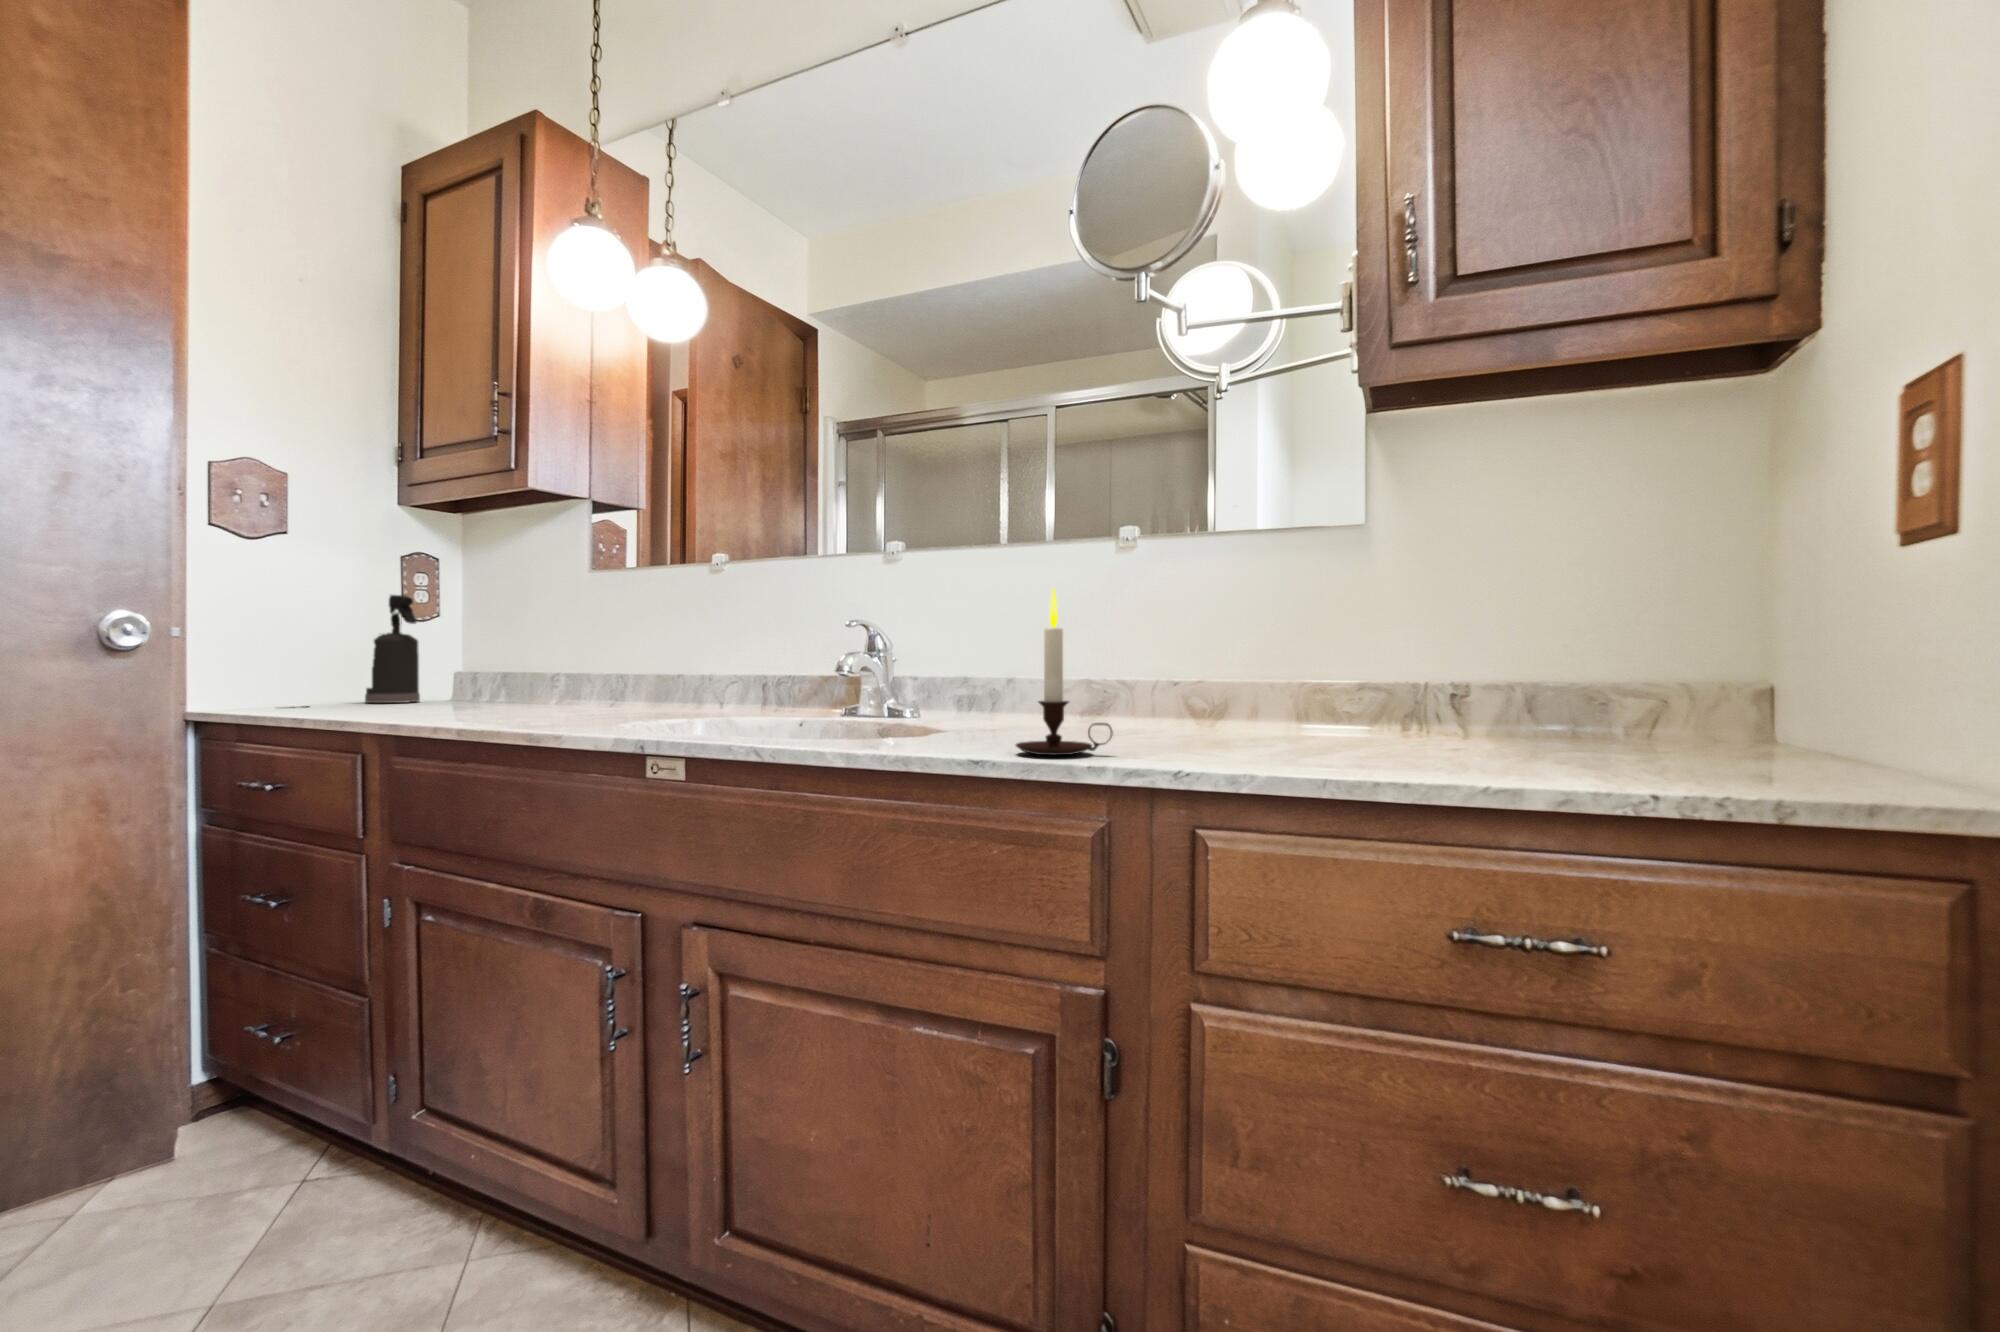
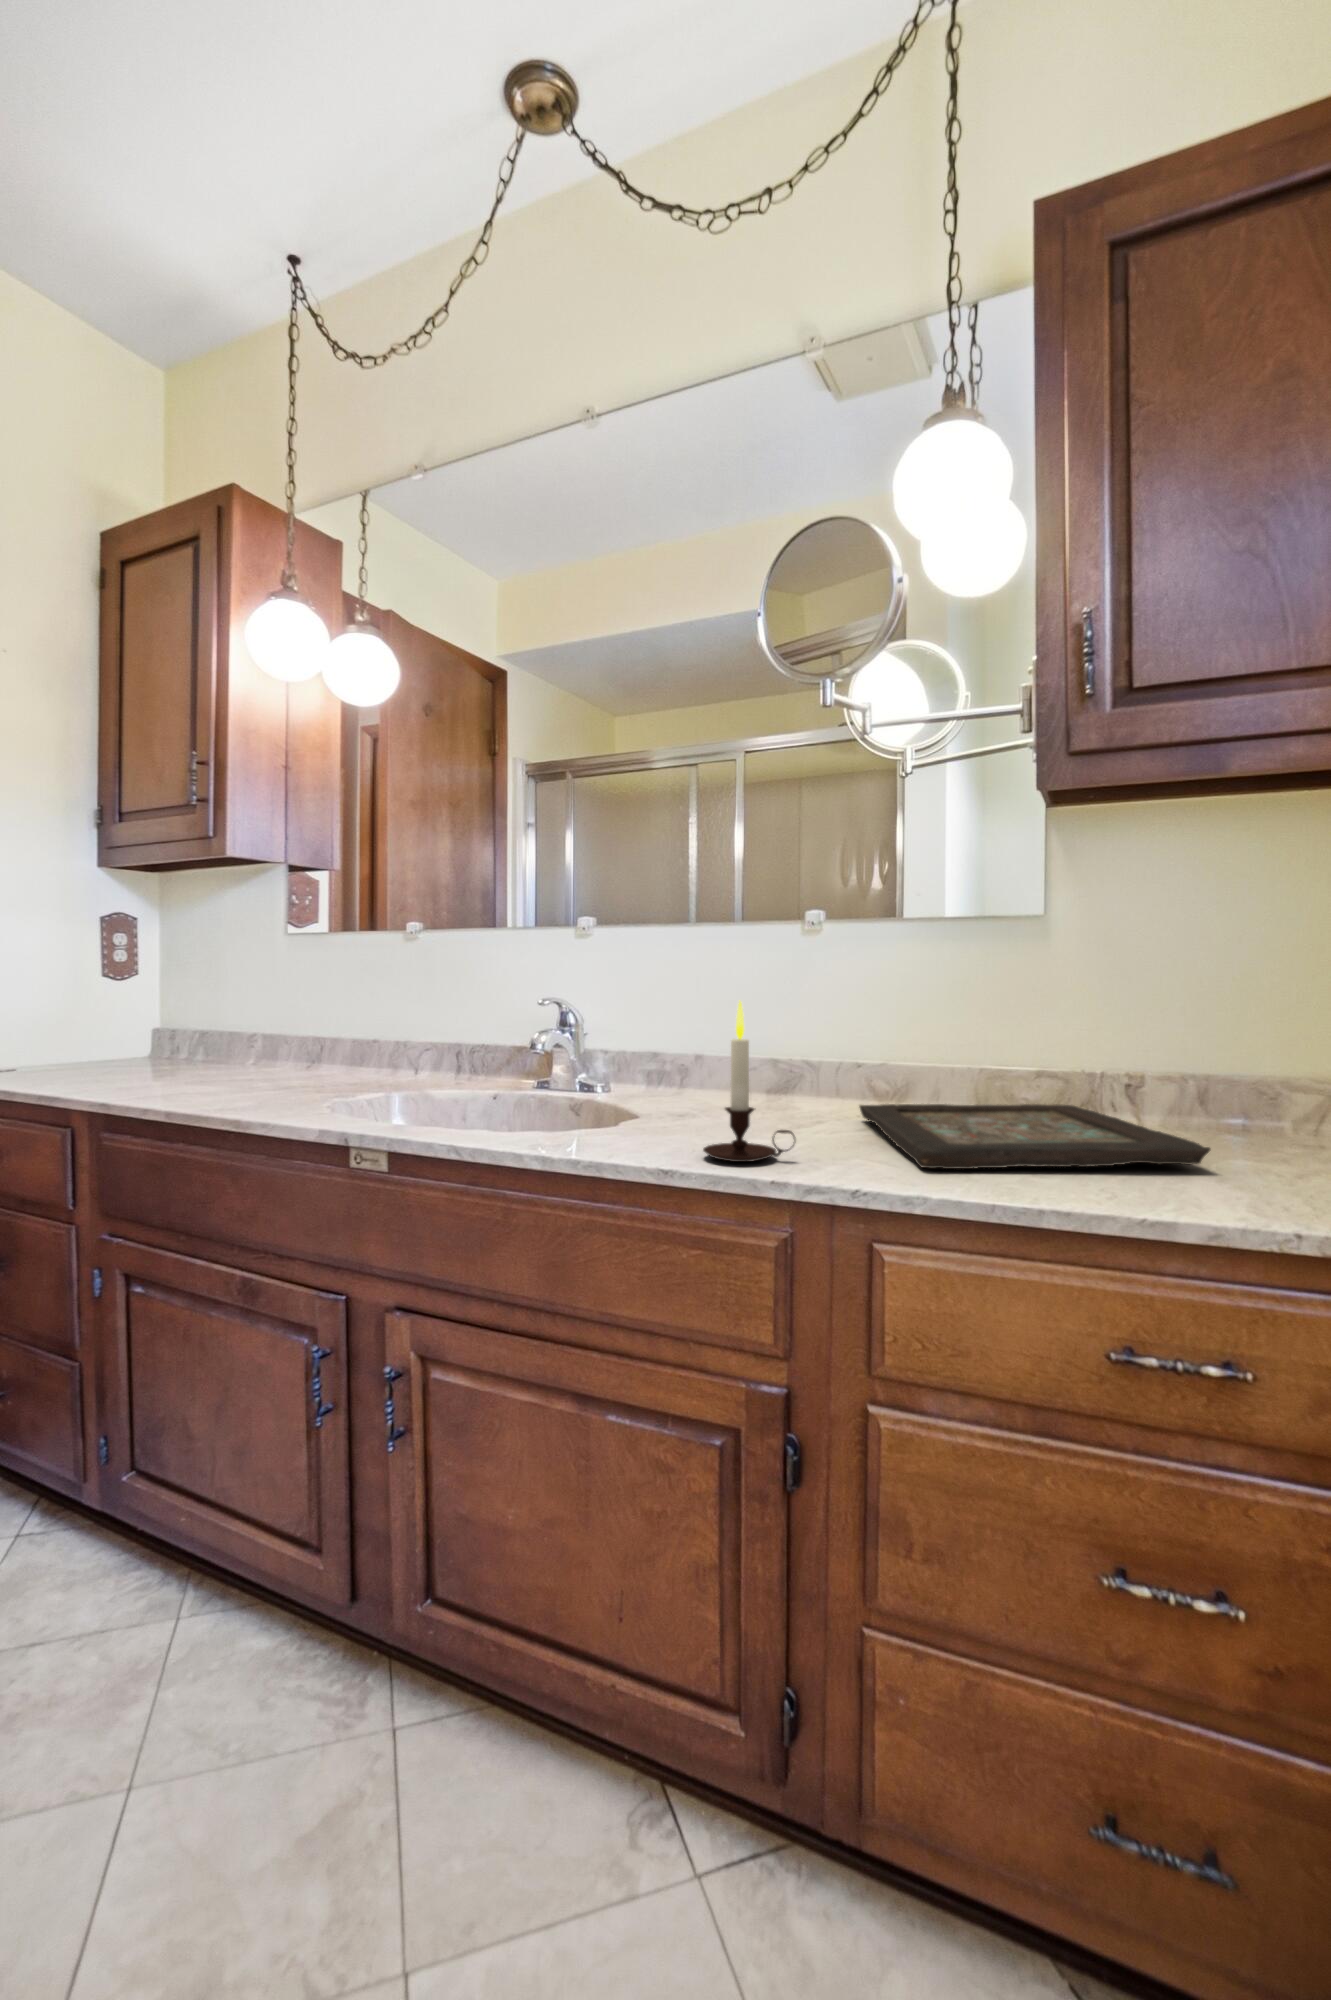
spray bottle: present [365,595,420,703] -> none [67,955,119,1062]
decorative tray: none [1178,714,1546,757] -> present [859,1104,1210,1169]

